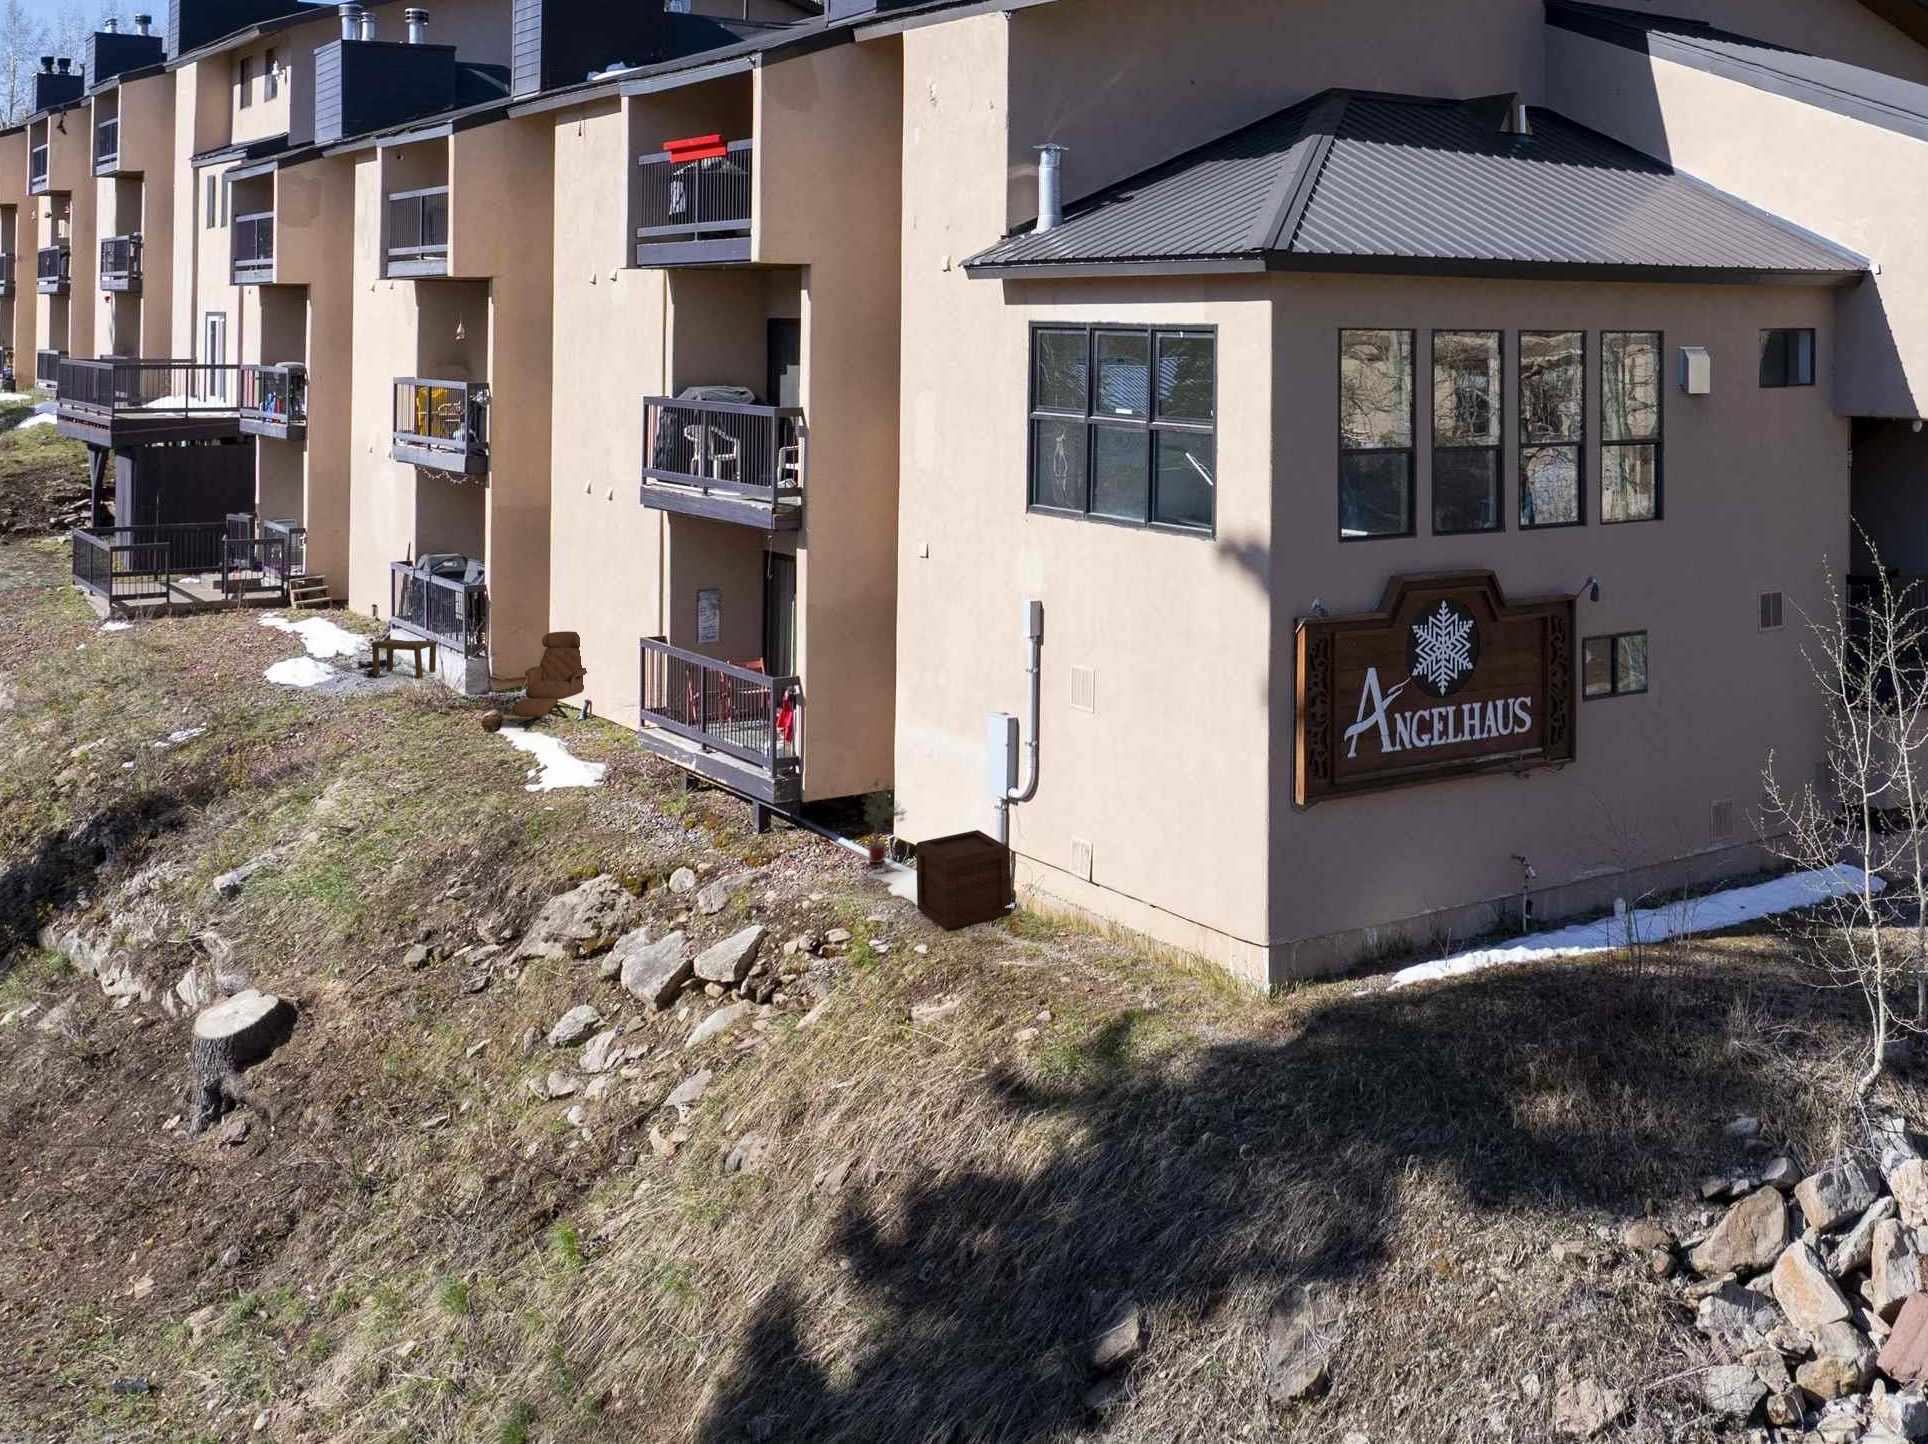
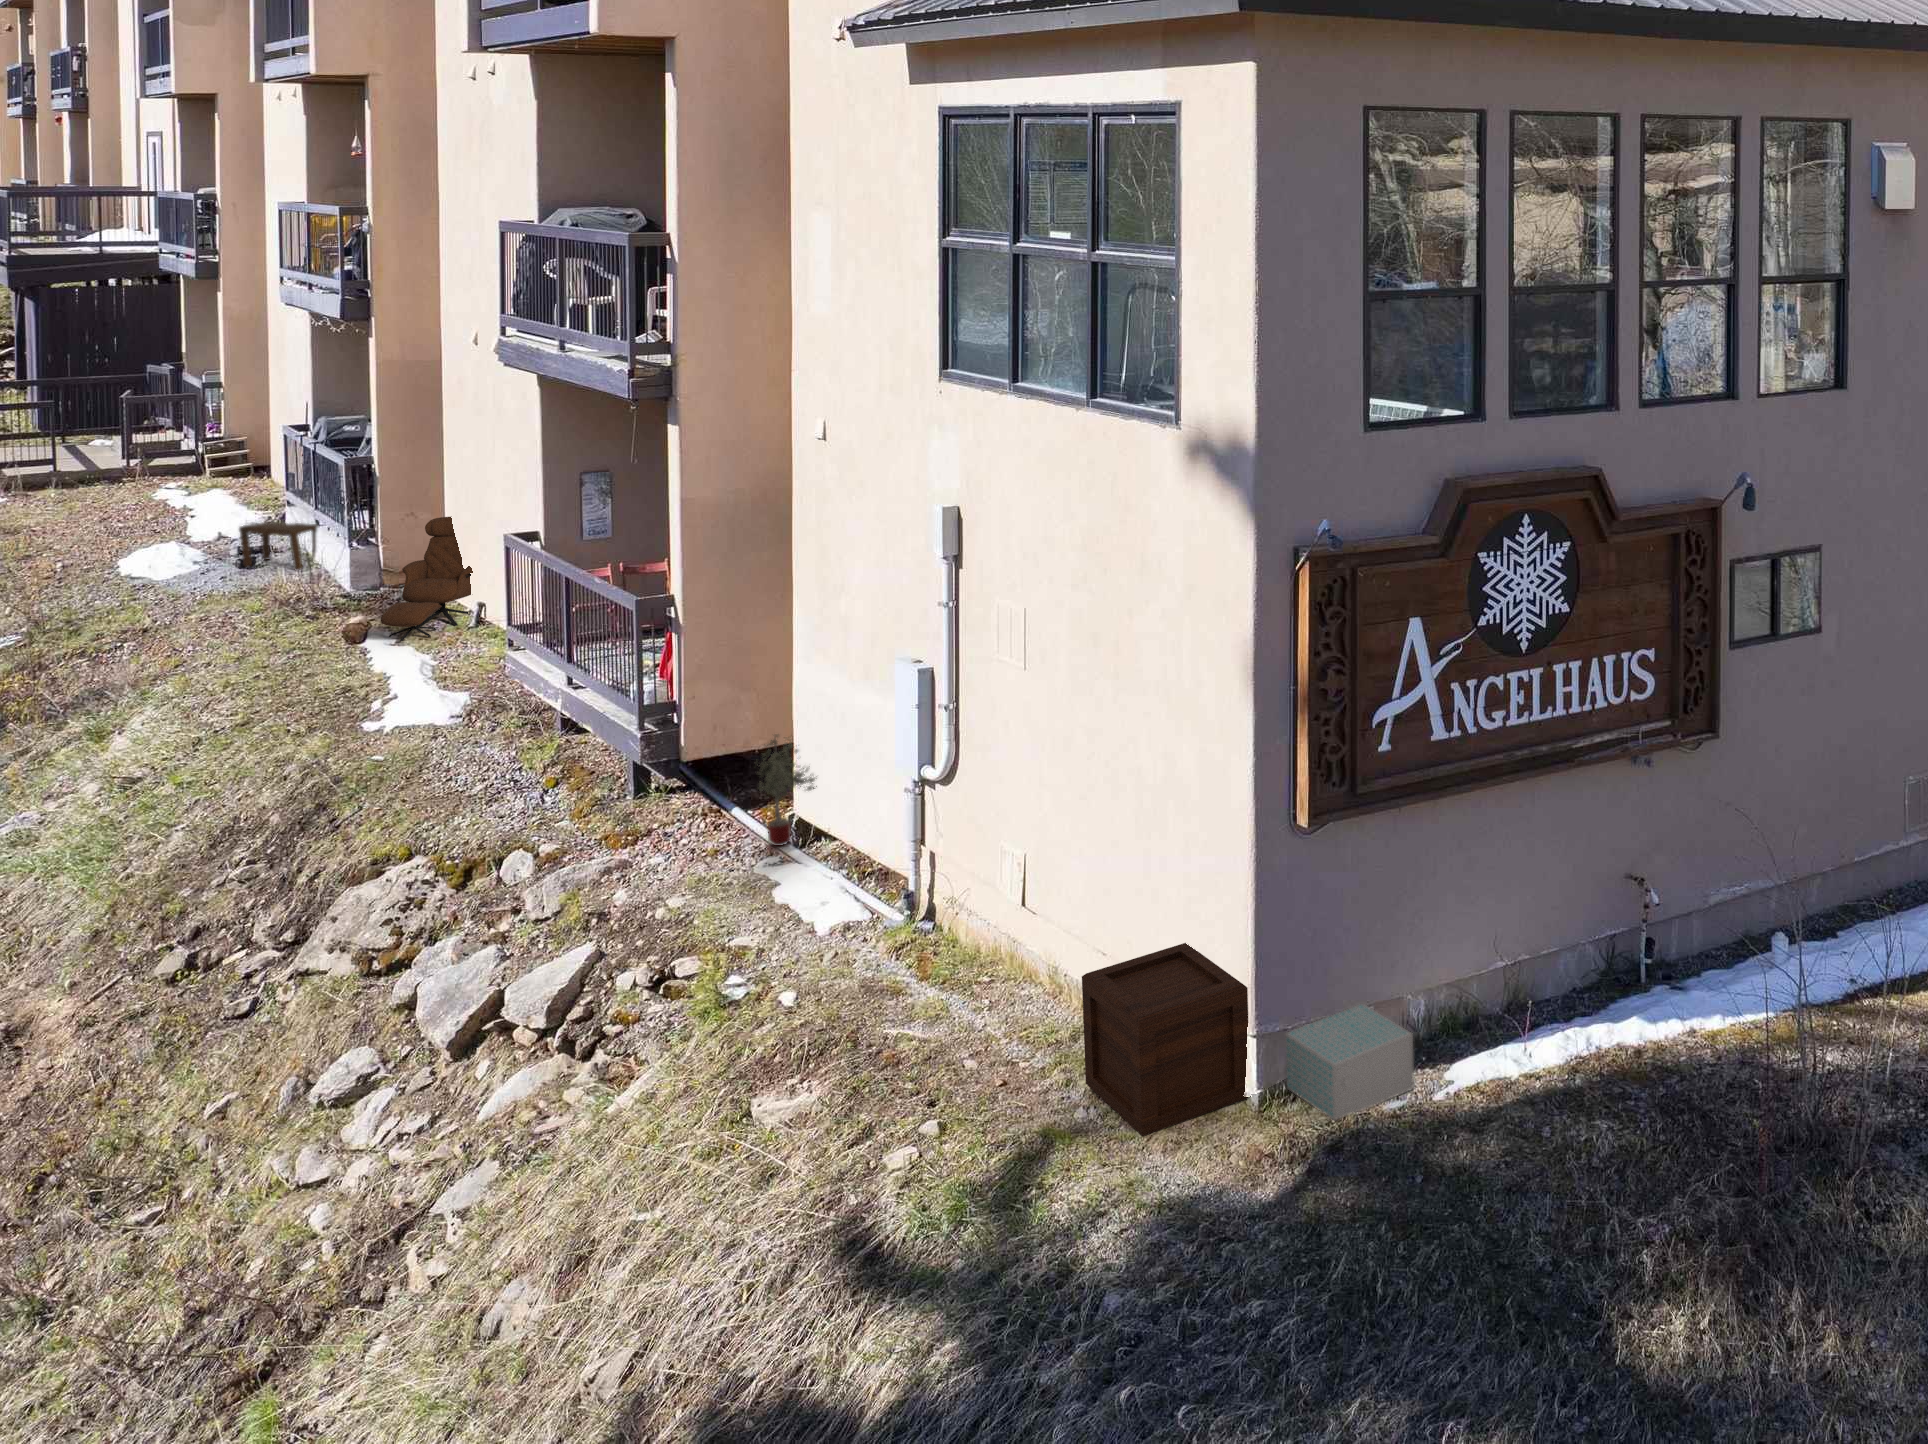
wooden crate: present [916,830,1011,930] -> present [1082,943,1249,1136]
storage box: none [1286,940,1374,1013] -> present [1285,1004,1414,1121]

